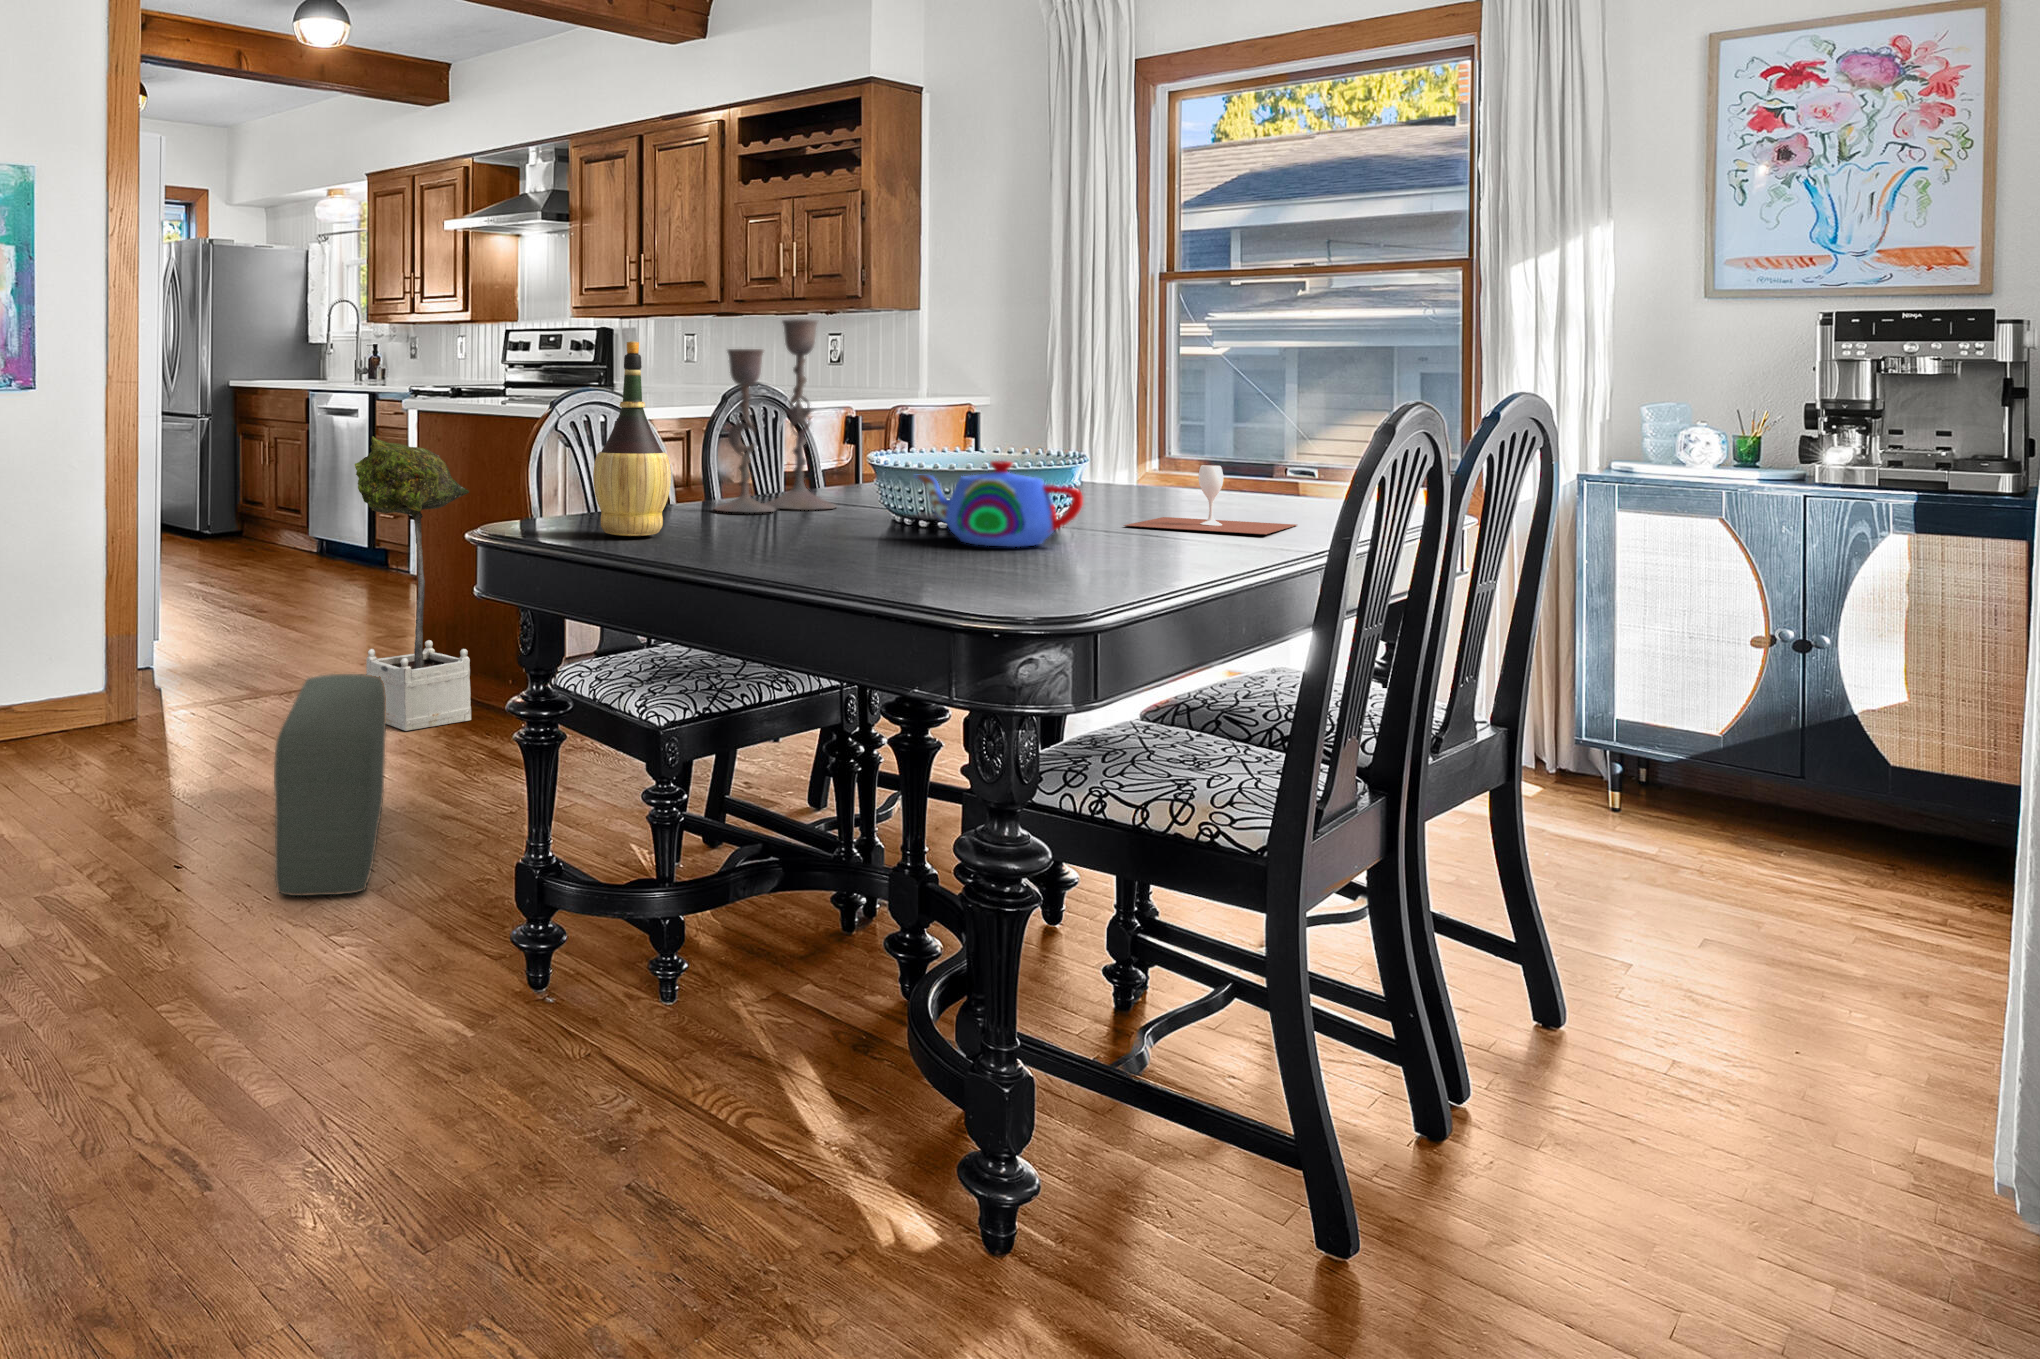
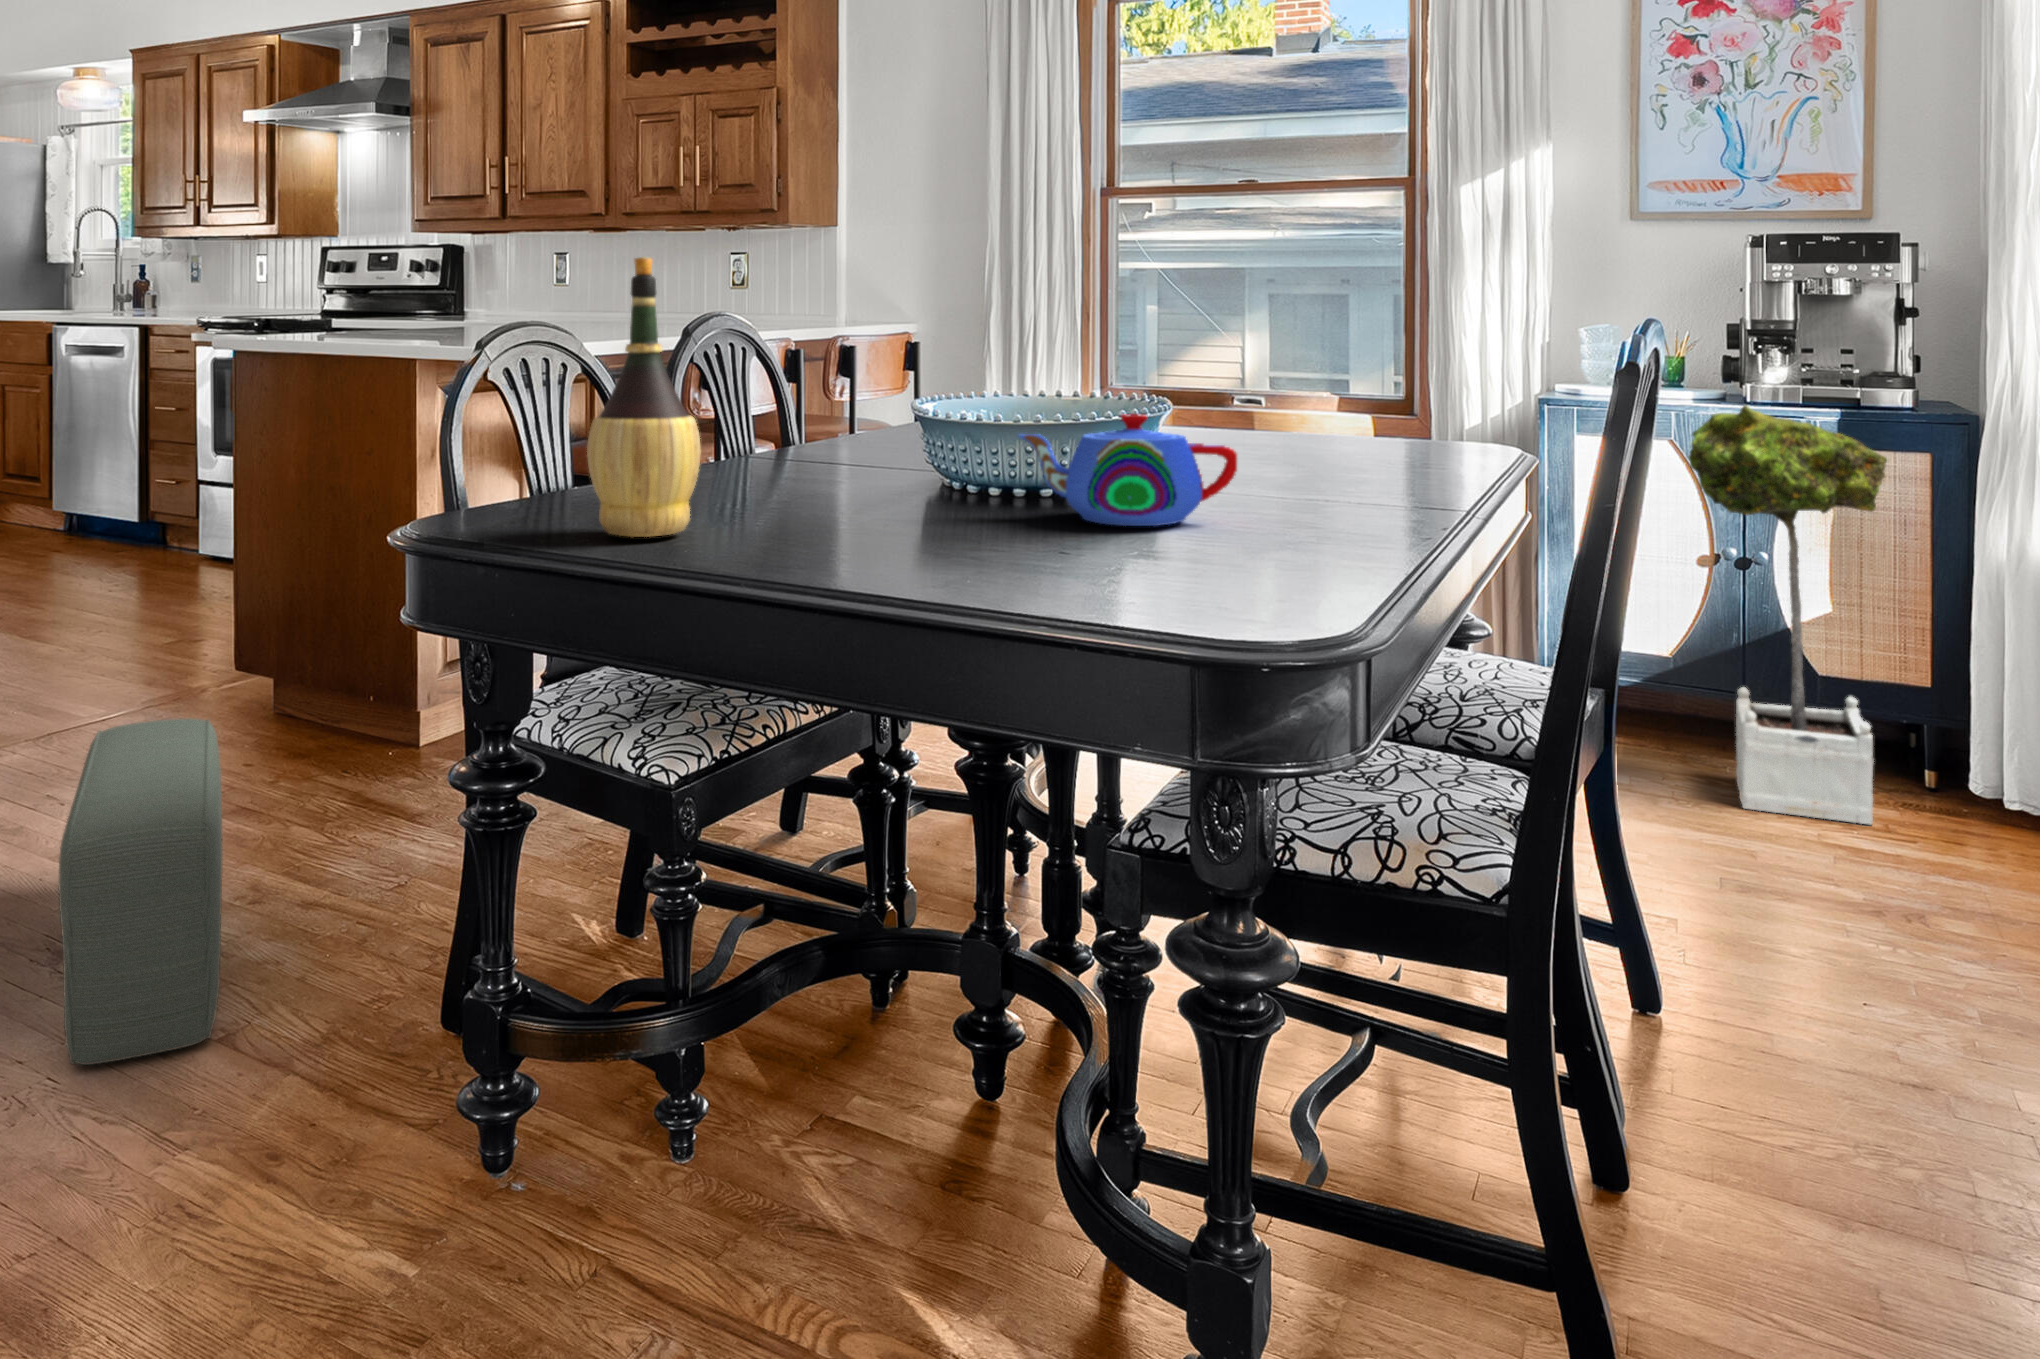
candlestick: present [714,319,836,513] -> none [716,231,868,487]
potted tree: present [355,436,471,731] -> present [1688,405,1887,824]
wine glass: present [1124,465,1296,534] -> none [1231,408,1403,491]

